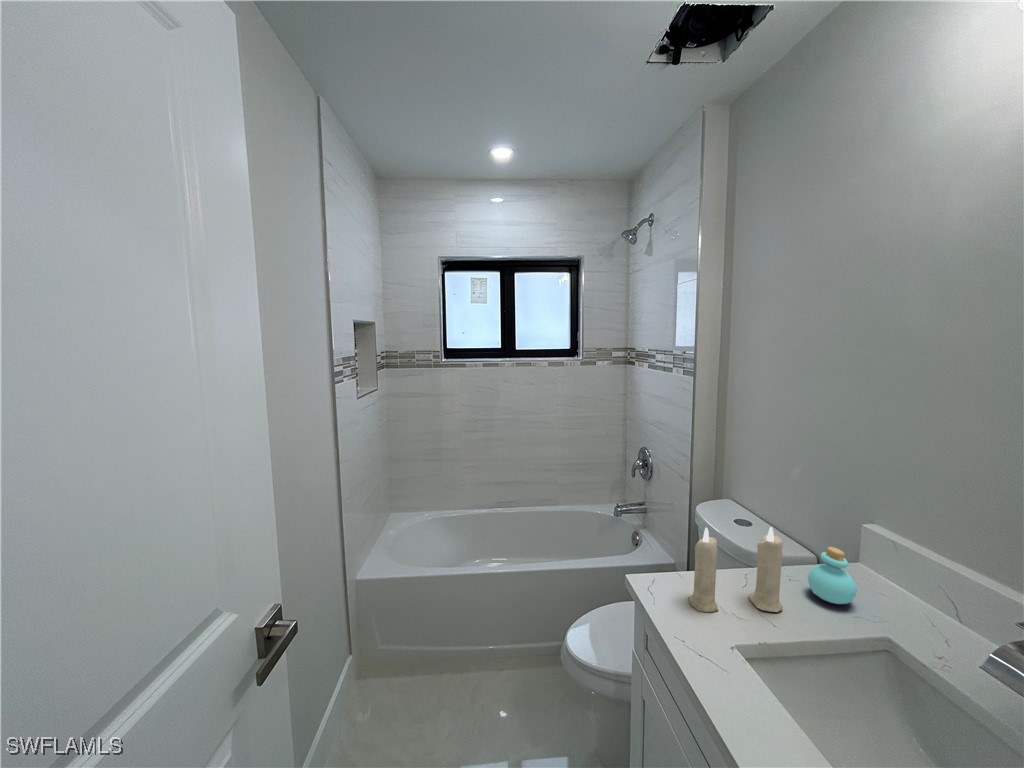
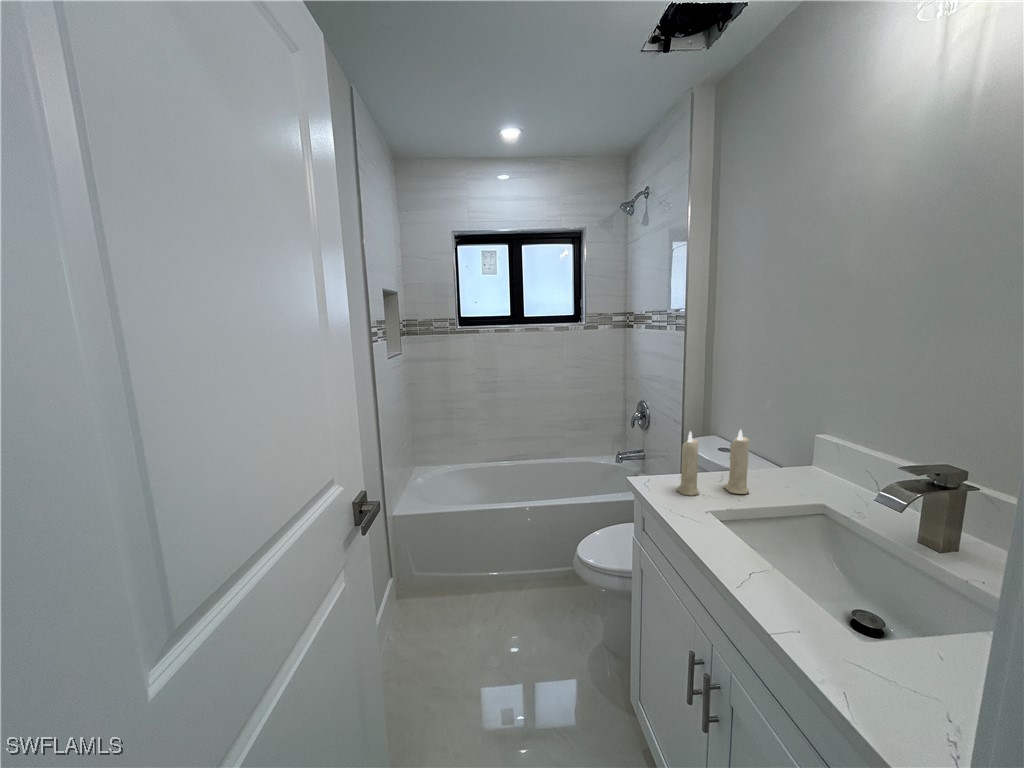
perfume bottle: present [808,547,857,604] -> none [770,446,807,488]

